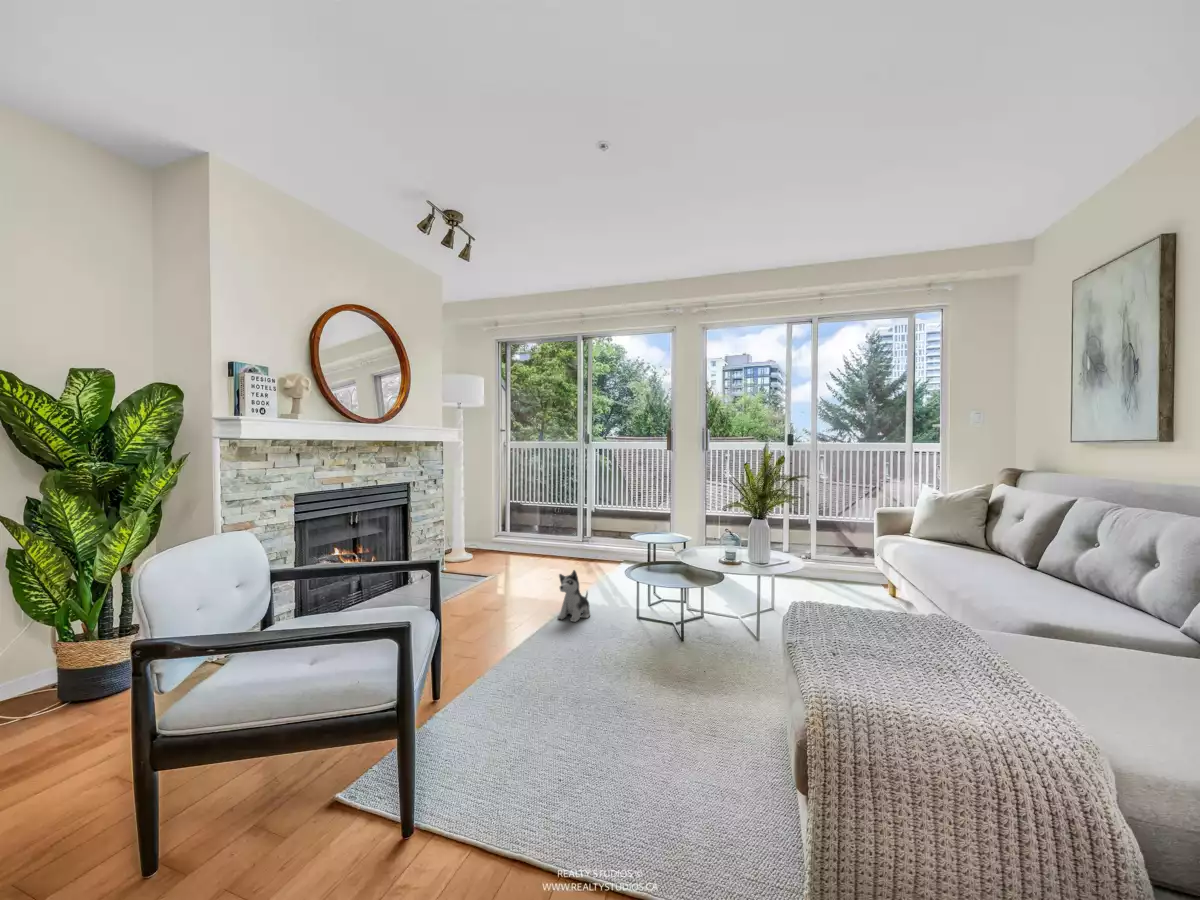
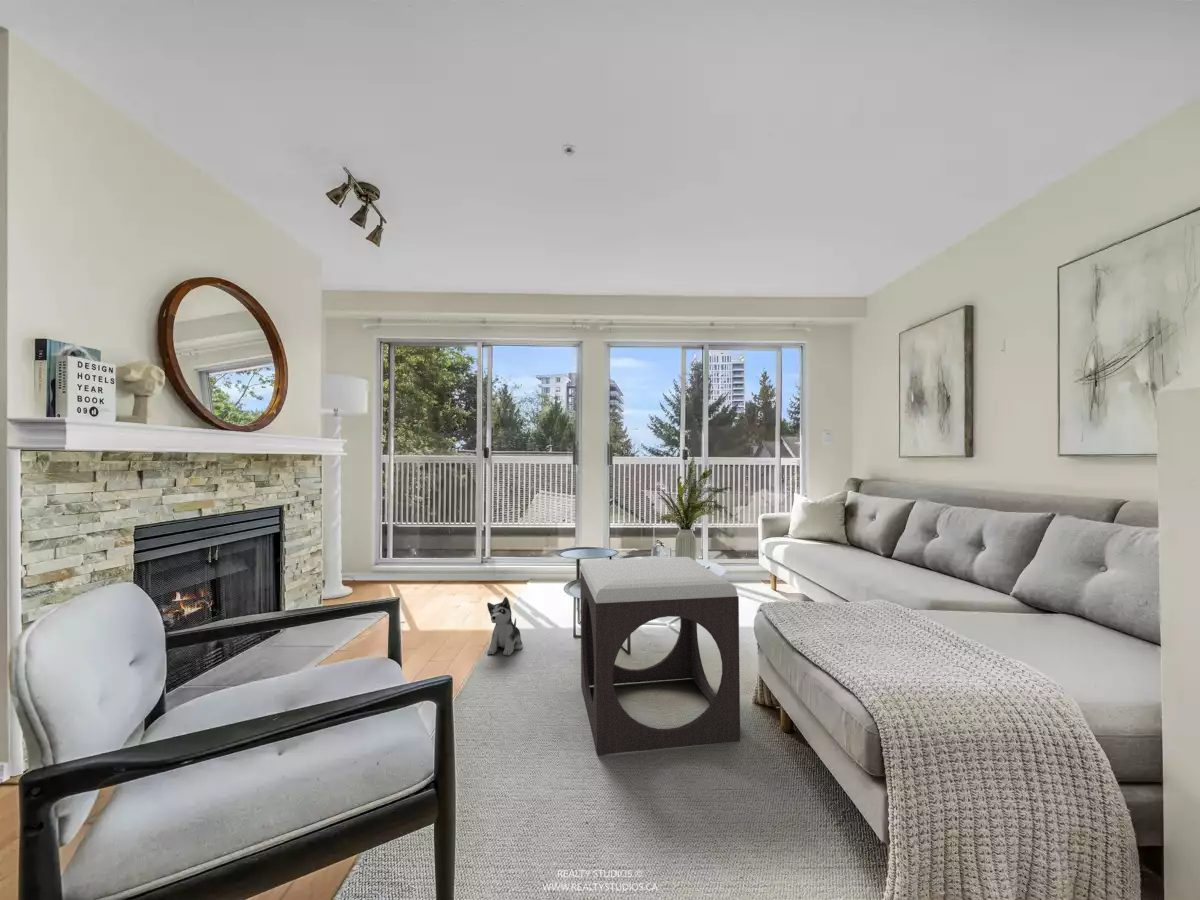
footstool: none [607,540,746,721] -> present [580,557,740,755]

